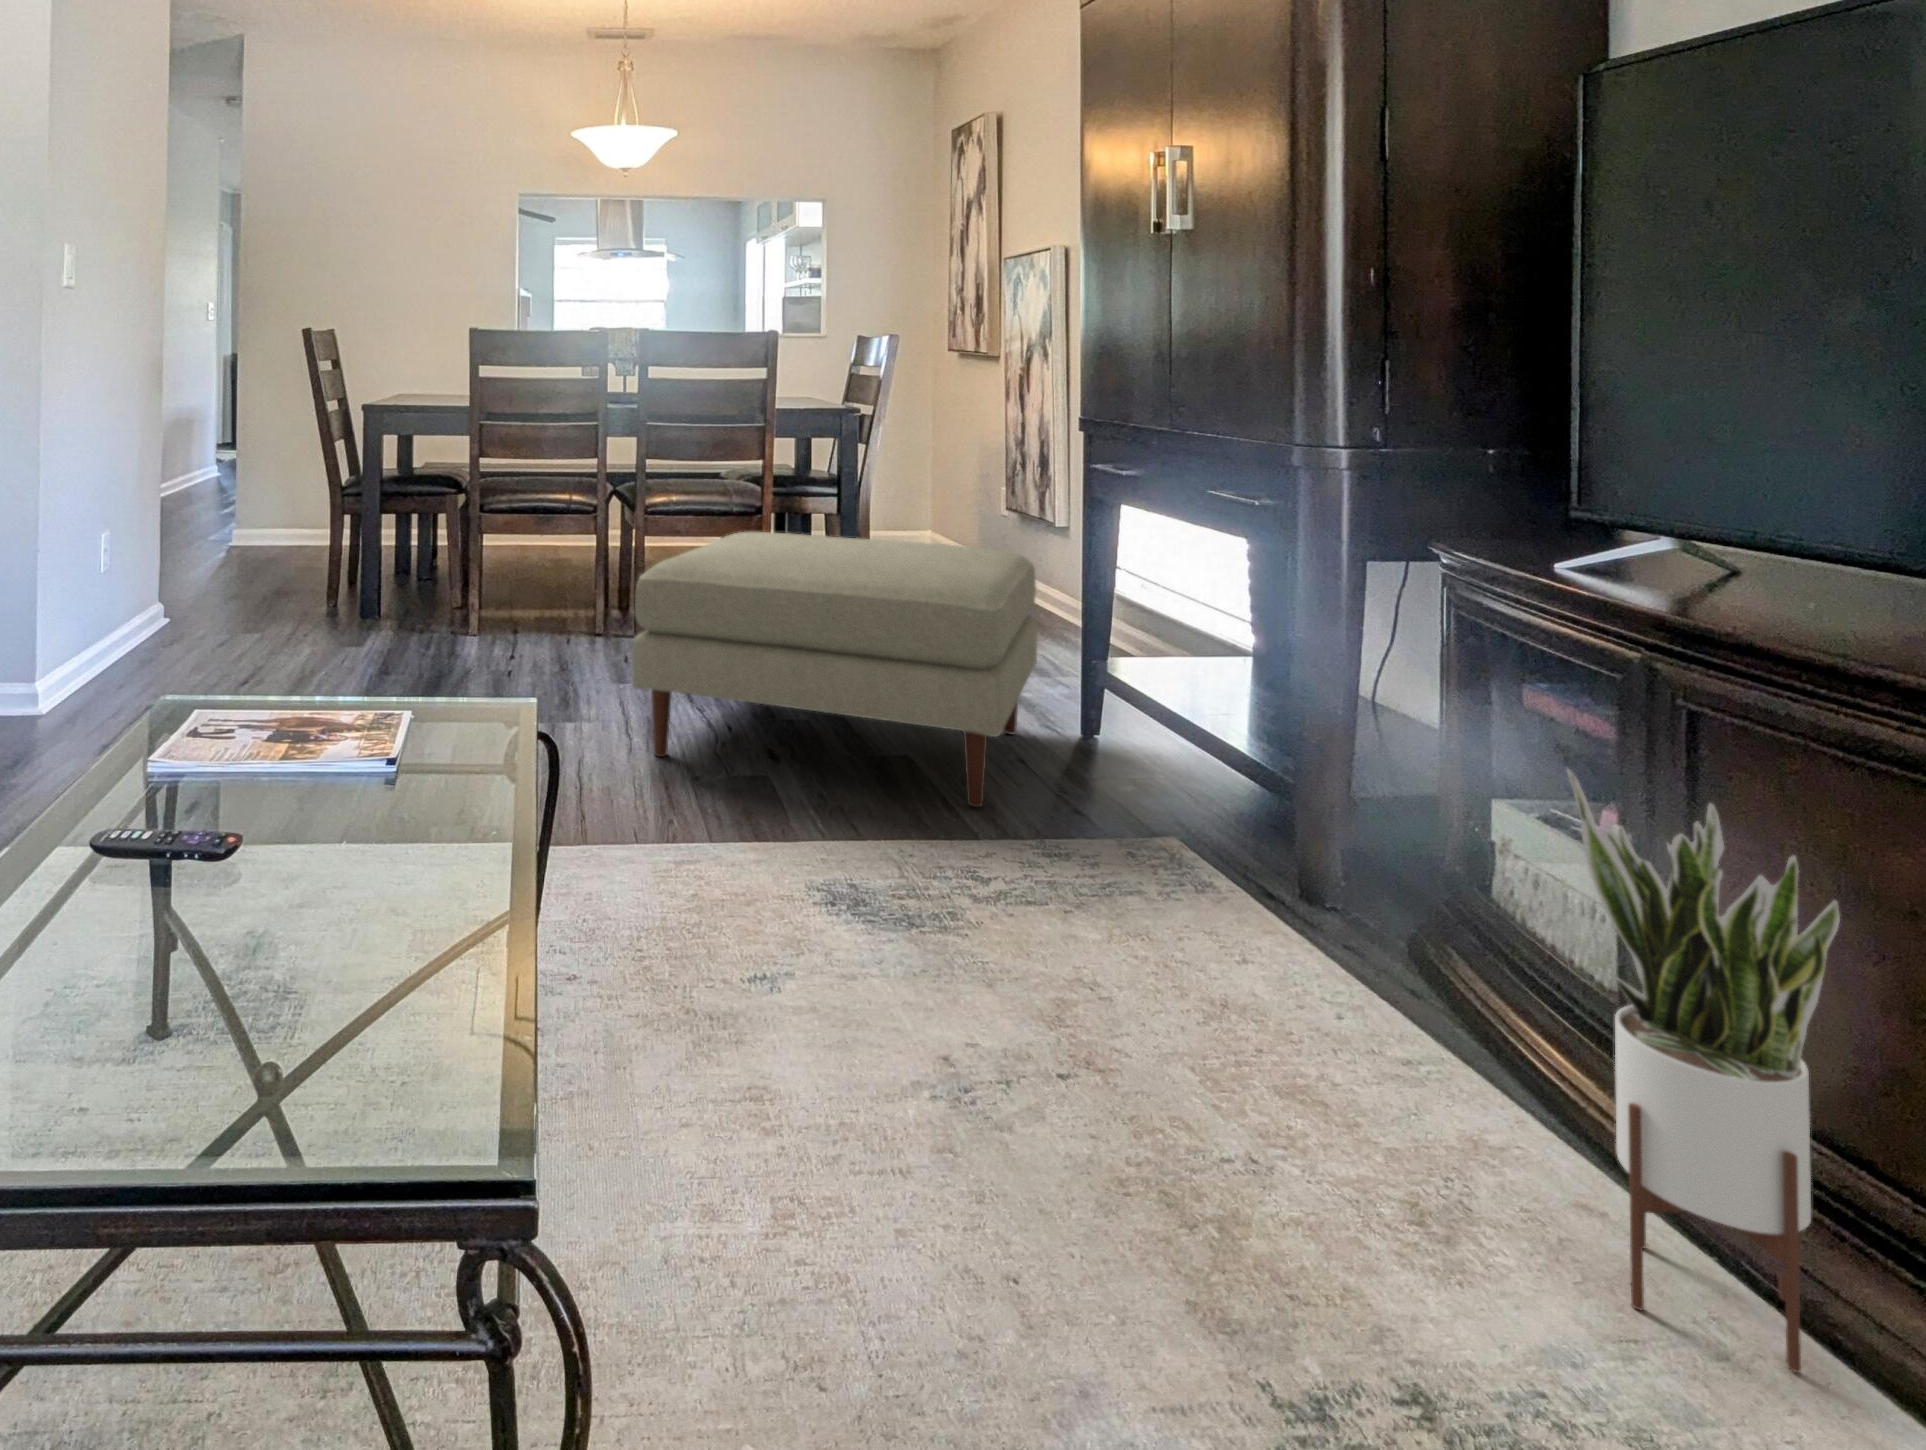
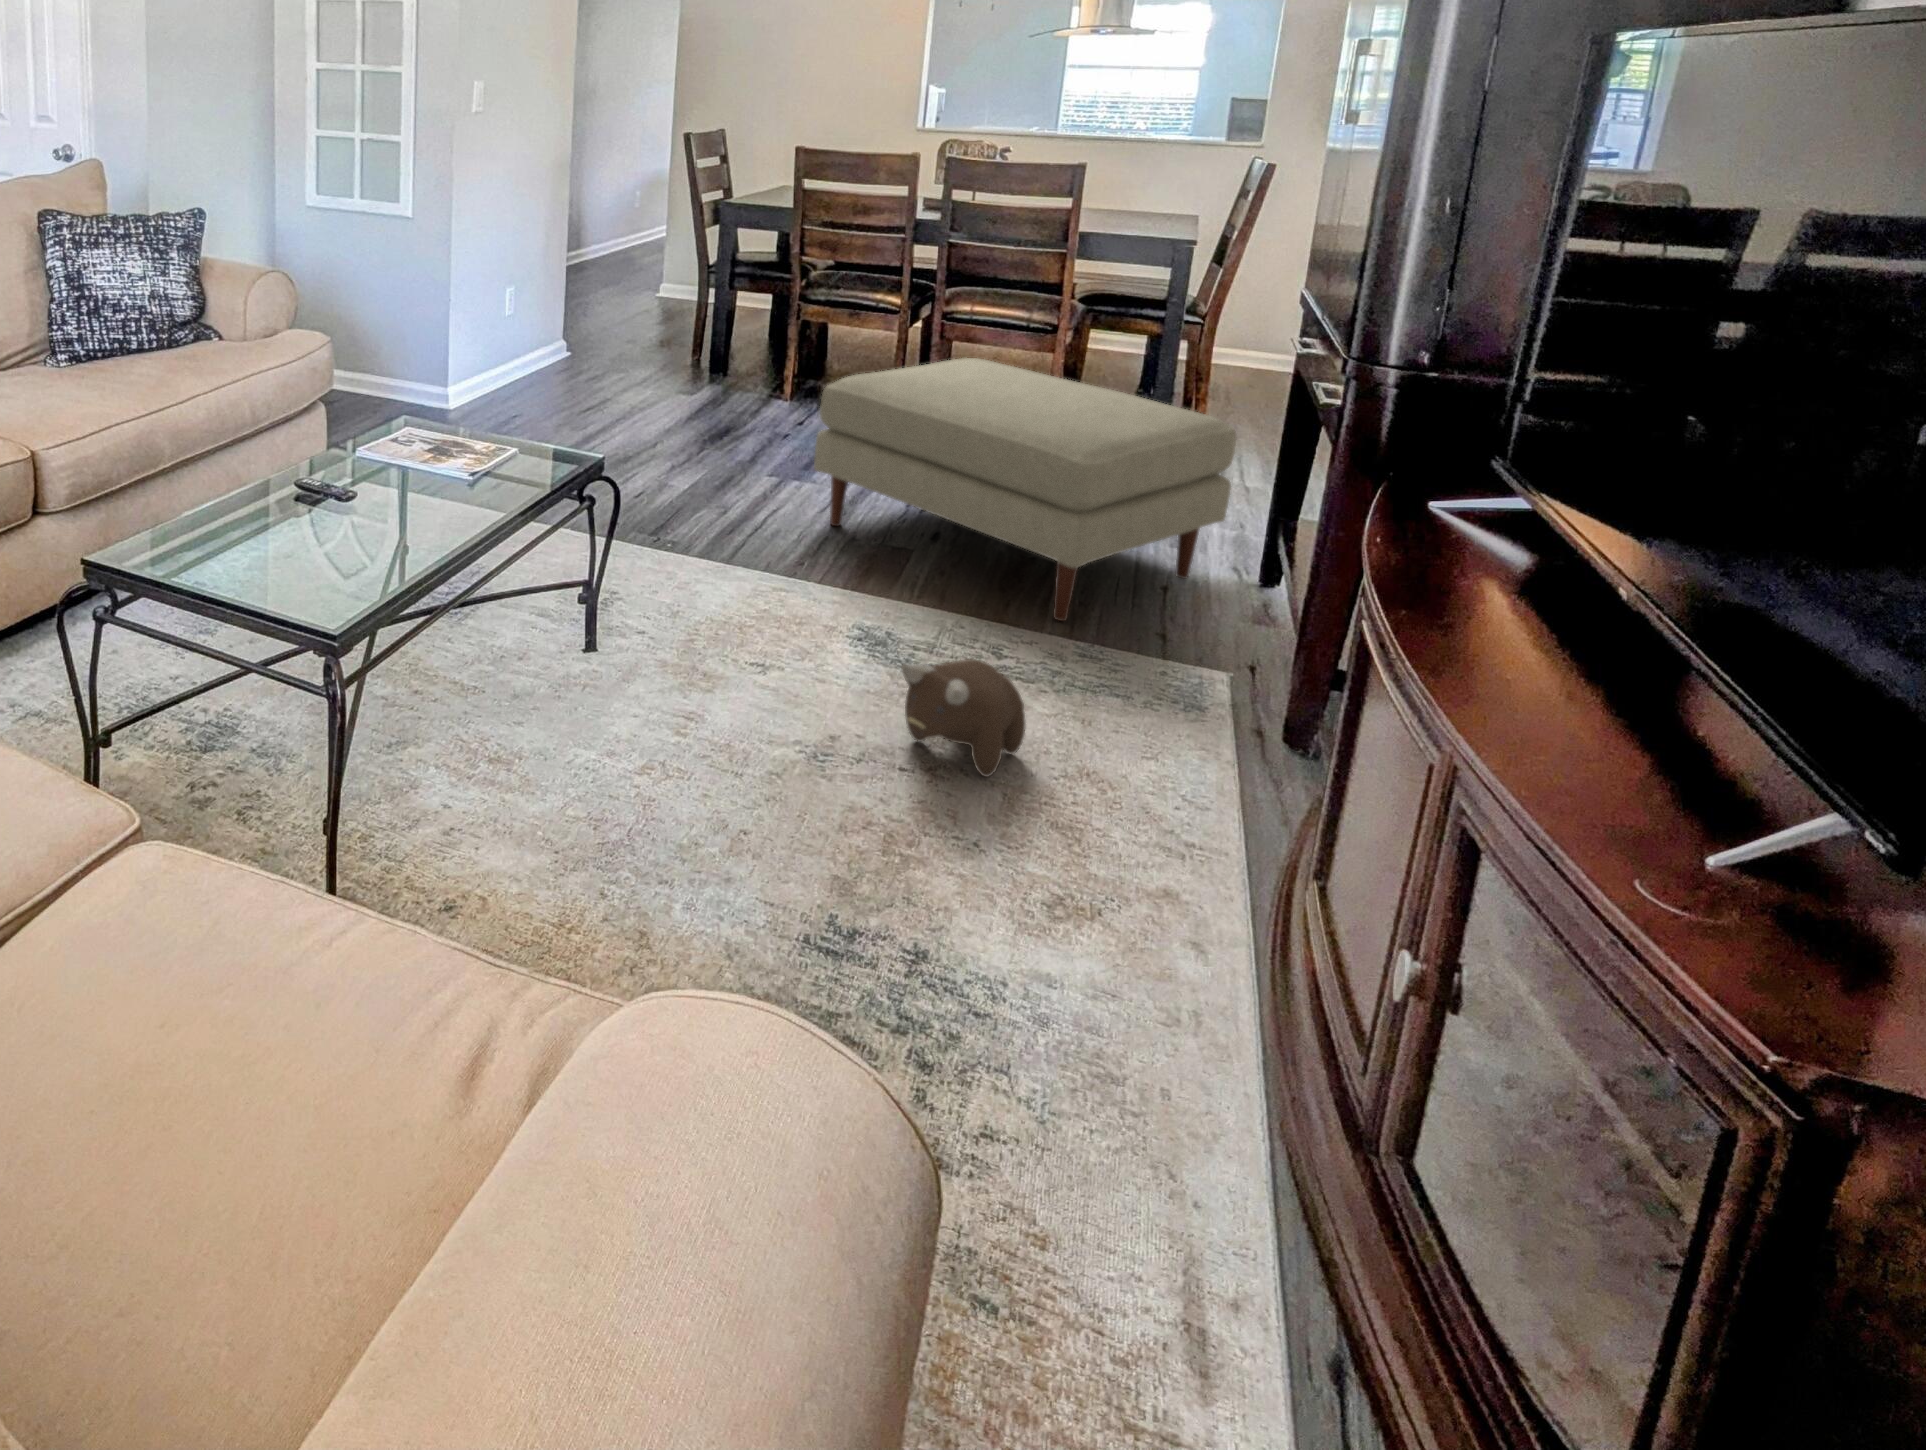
potted plant: present [1567,769,1840,1372] -> none [1129,658,1291,1066]
plush toy: none [1007,868,1159,1030] -> present [901,659,1025,777]

